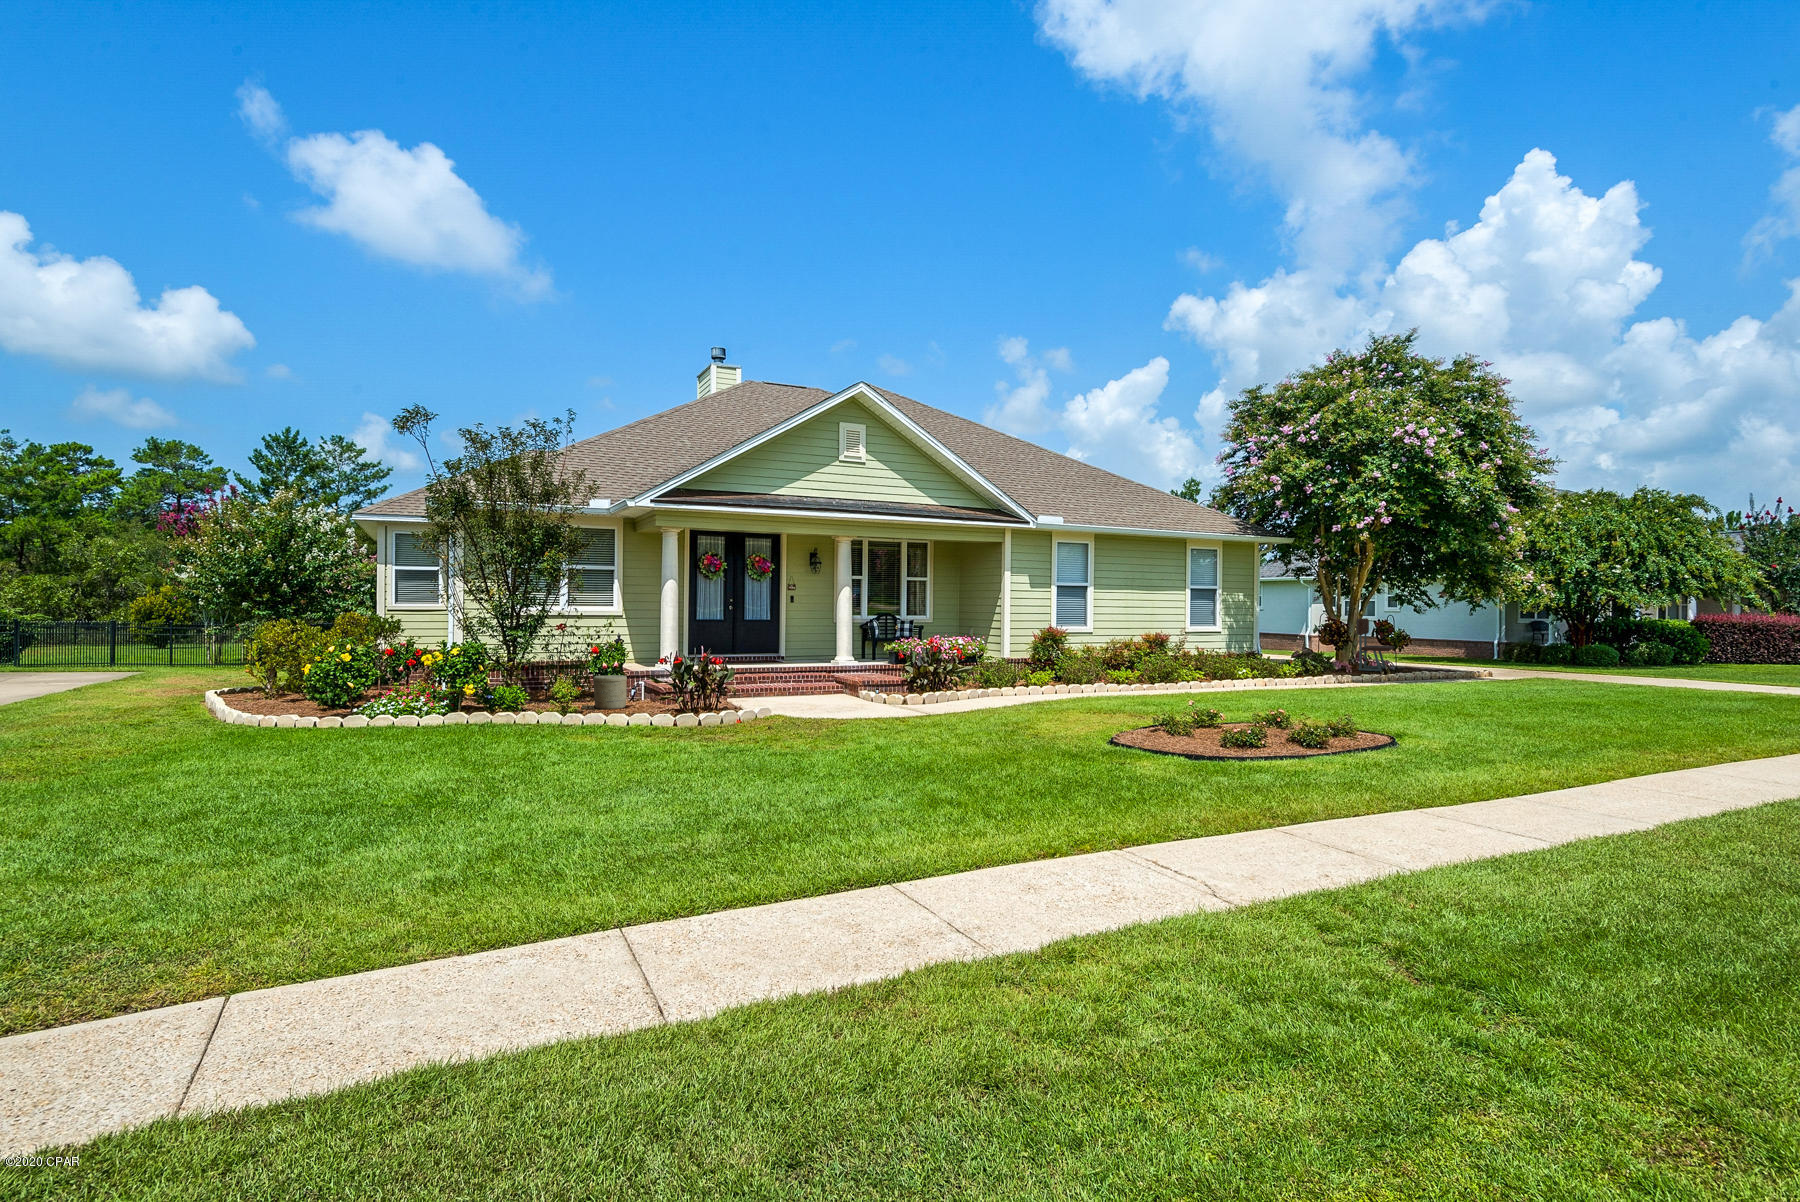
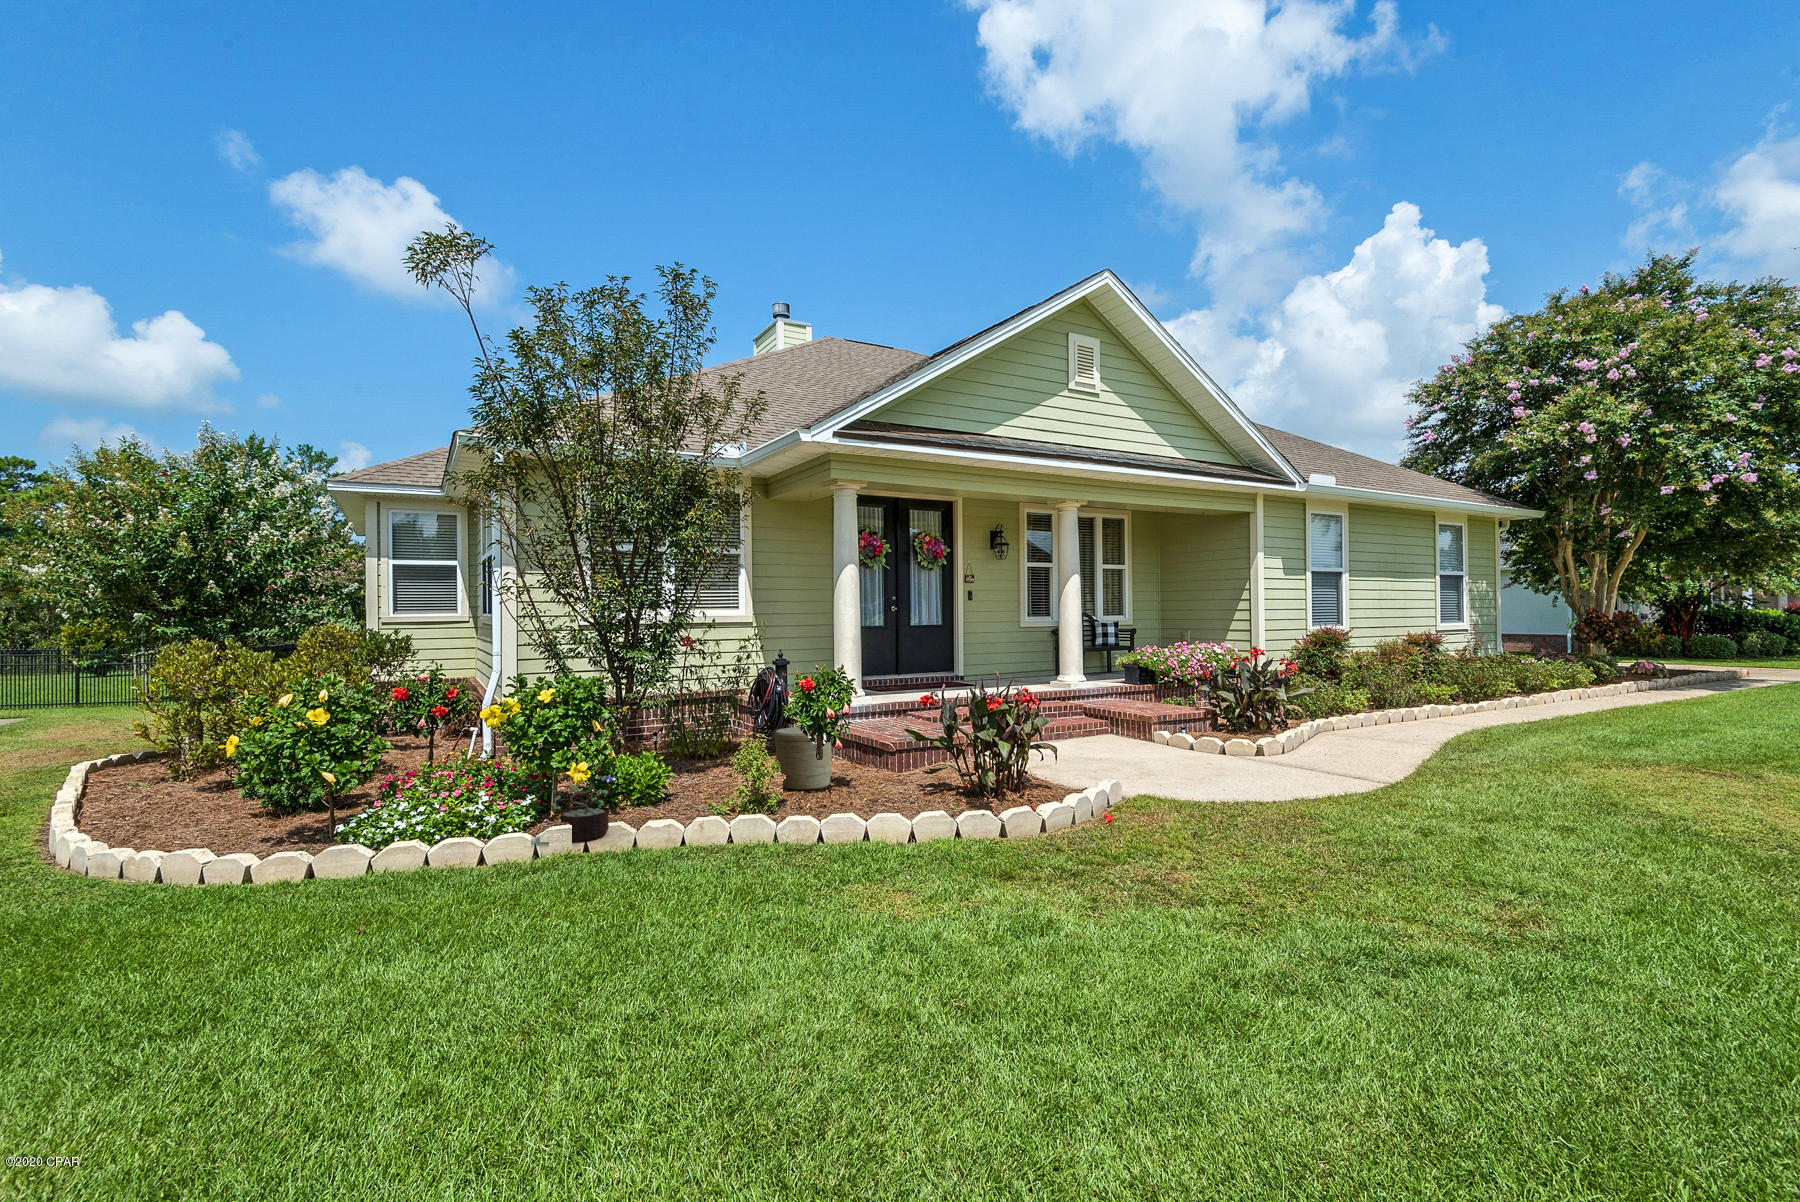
bench: present [1356,618,1394,671] -> none [1629,609,1690,675]
decorative plant: none [452,680,485,722] -> present [549,763,610,842]

